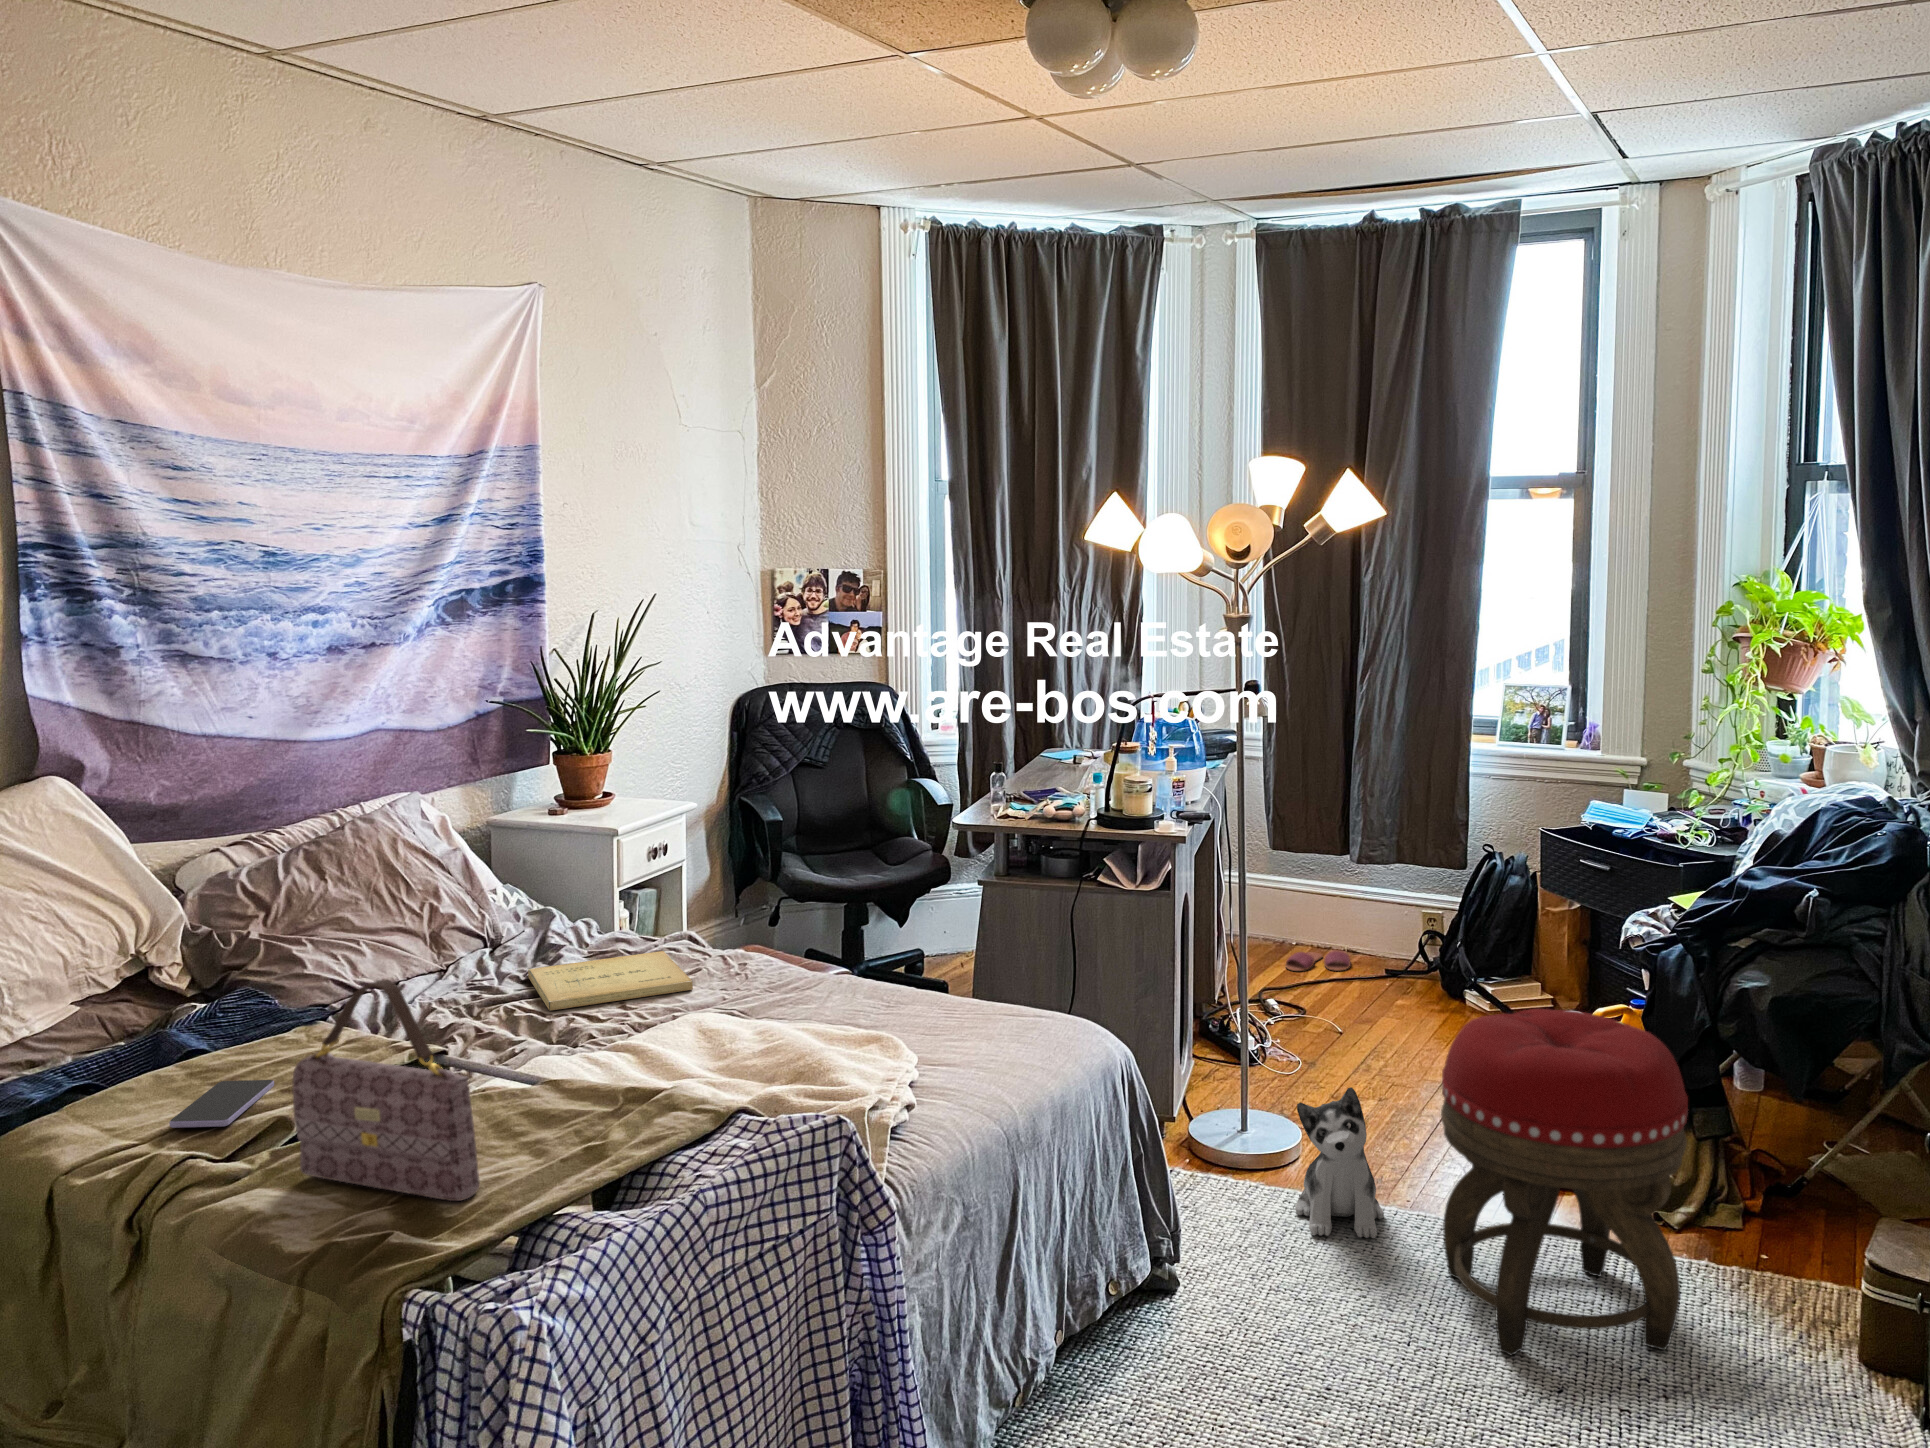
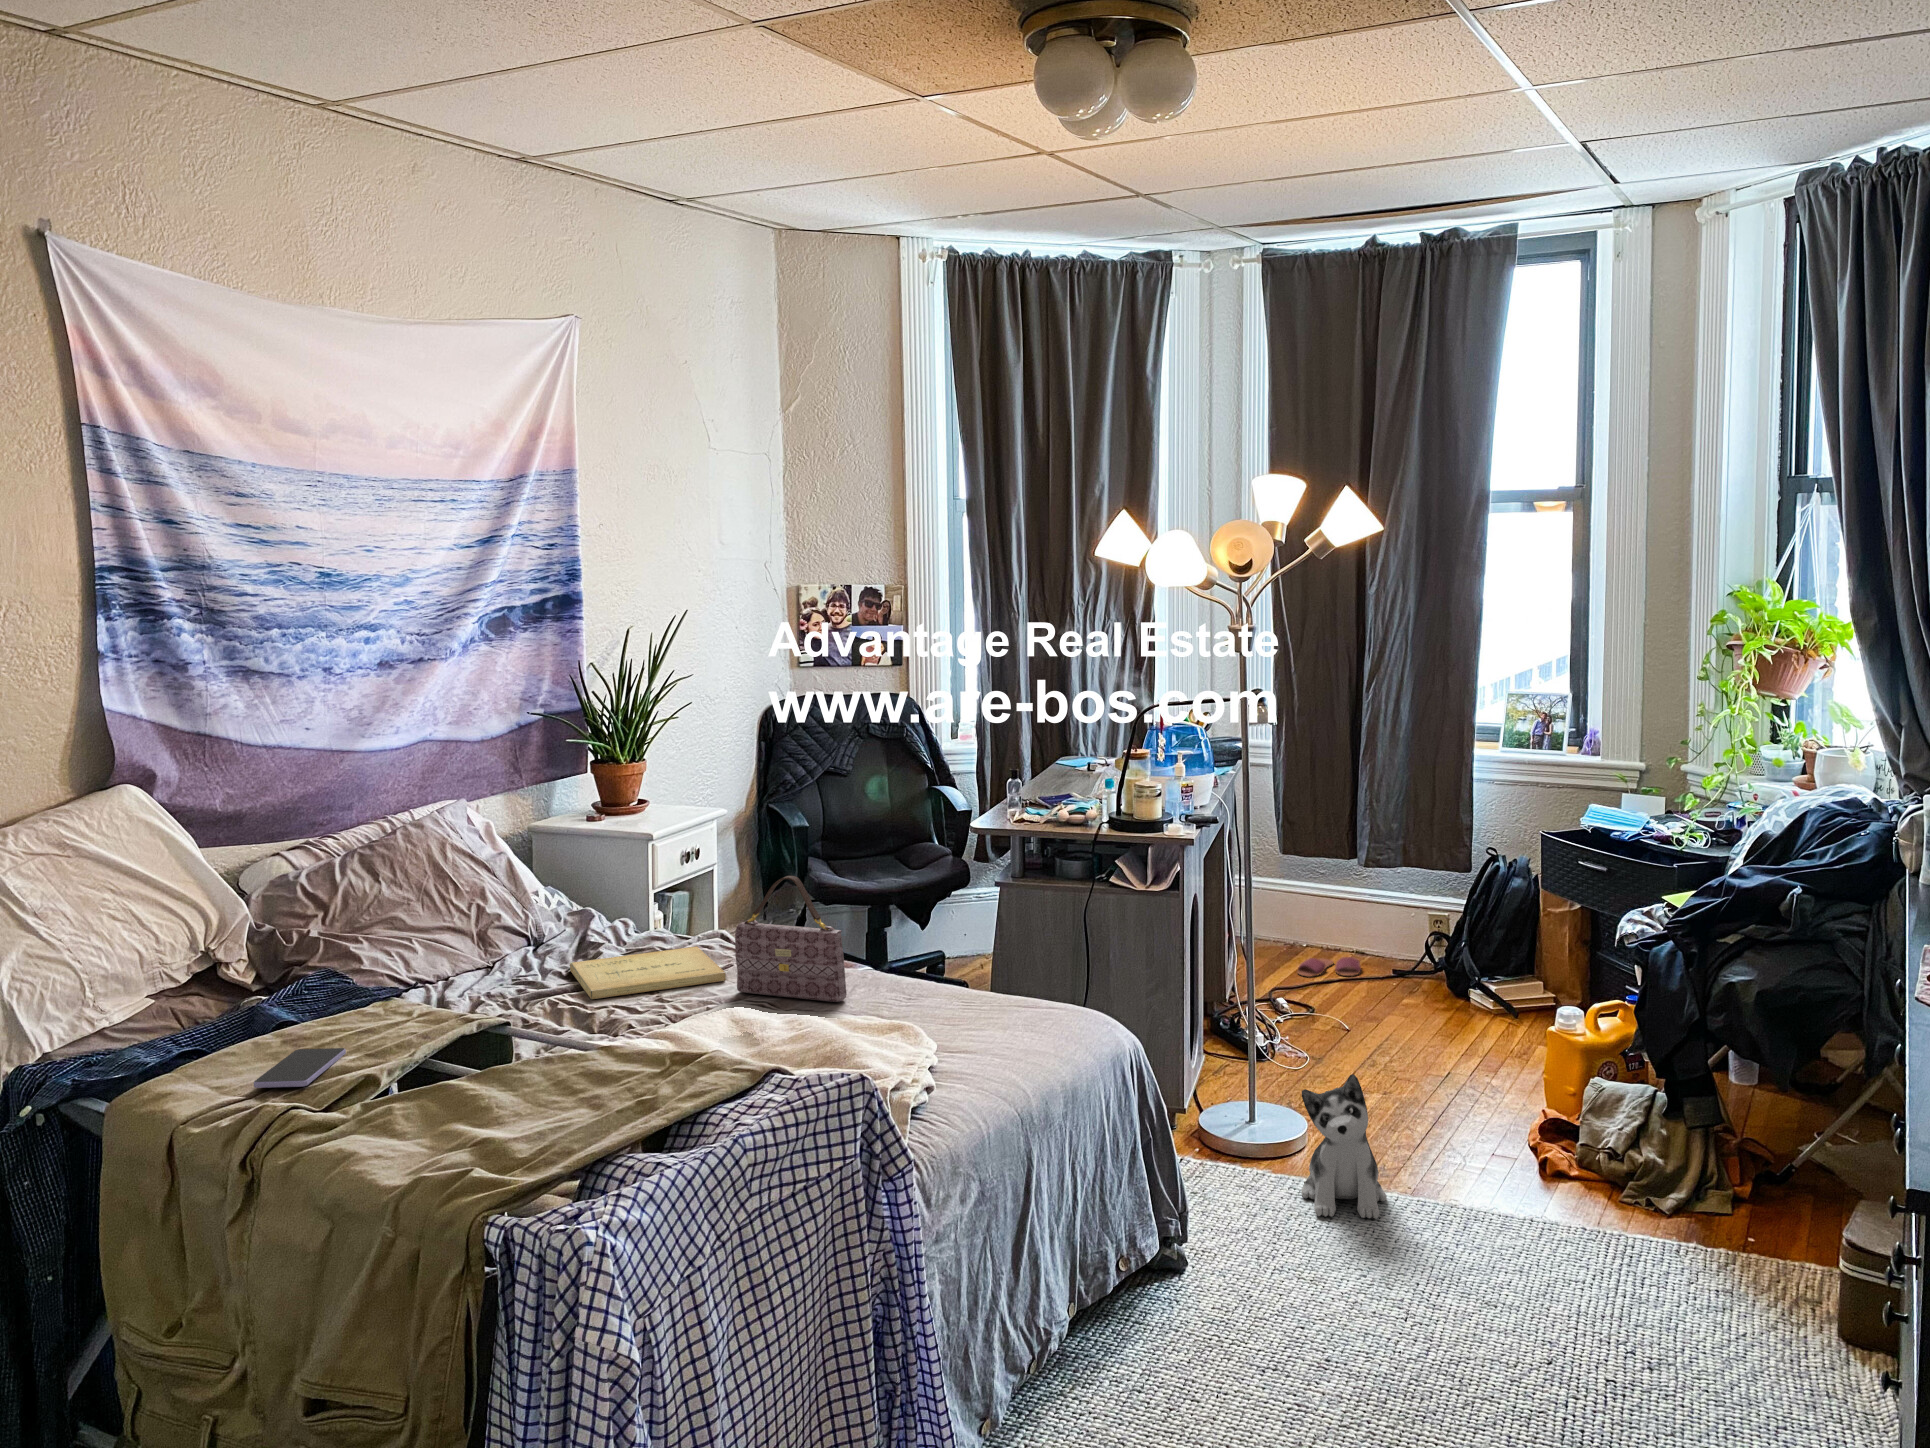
handbag: present [293,980,480,1201] -> present [735,876,847,1002]
footstool: present [1441,1009,1688,1355] -> none [1437,995,1671,1323]

